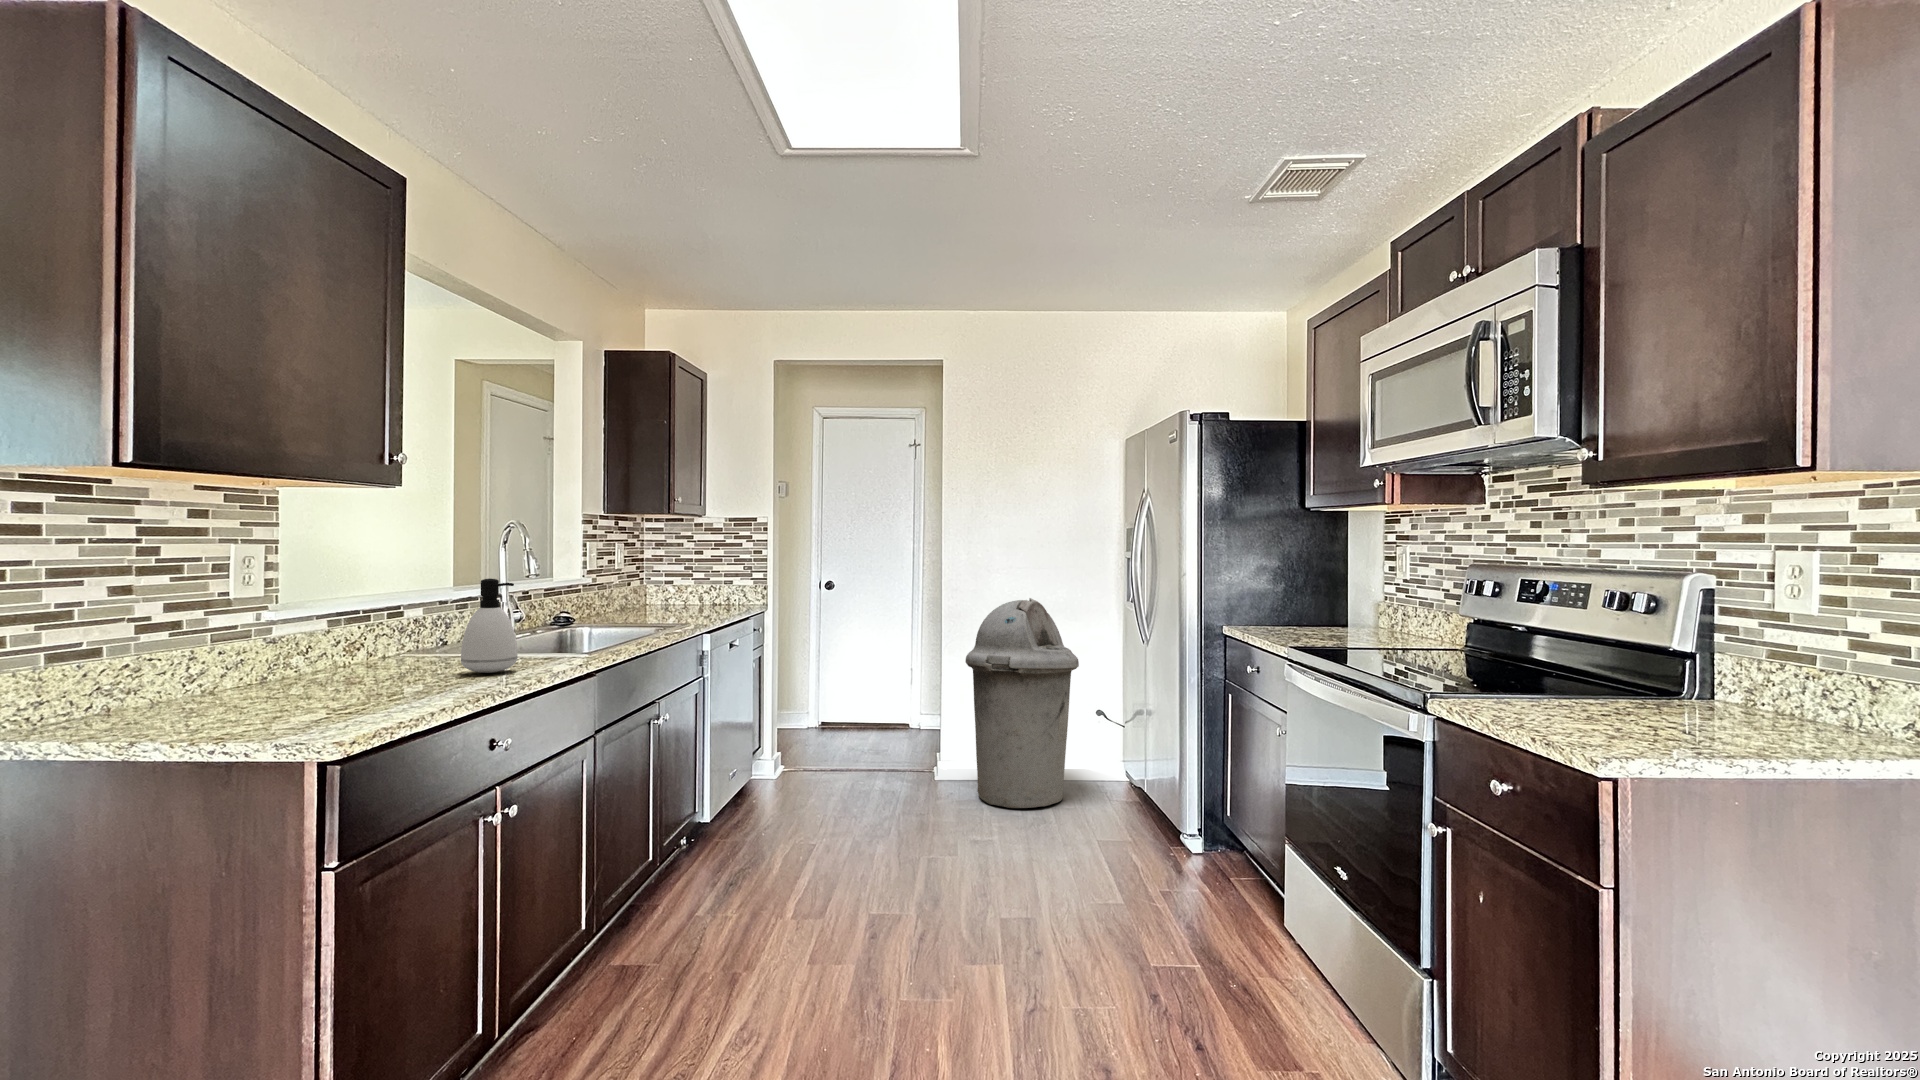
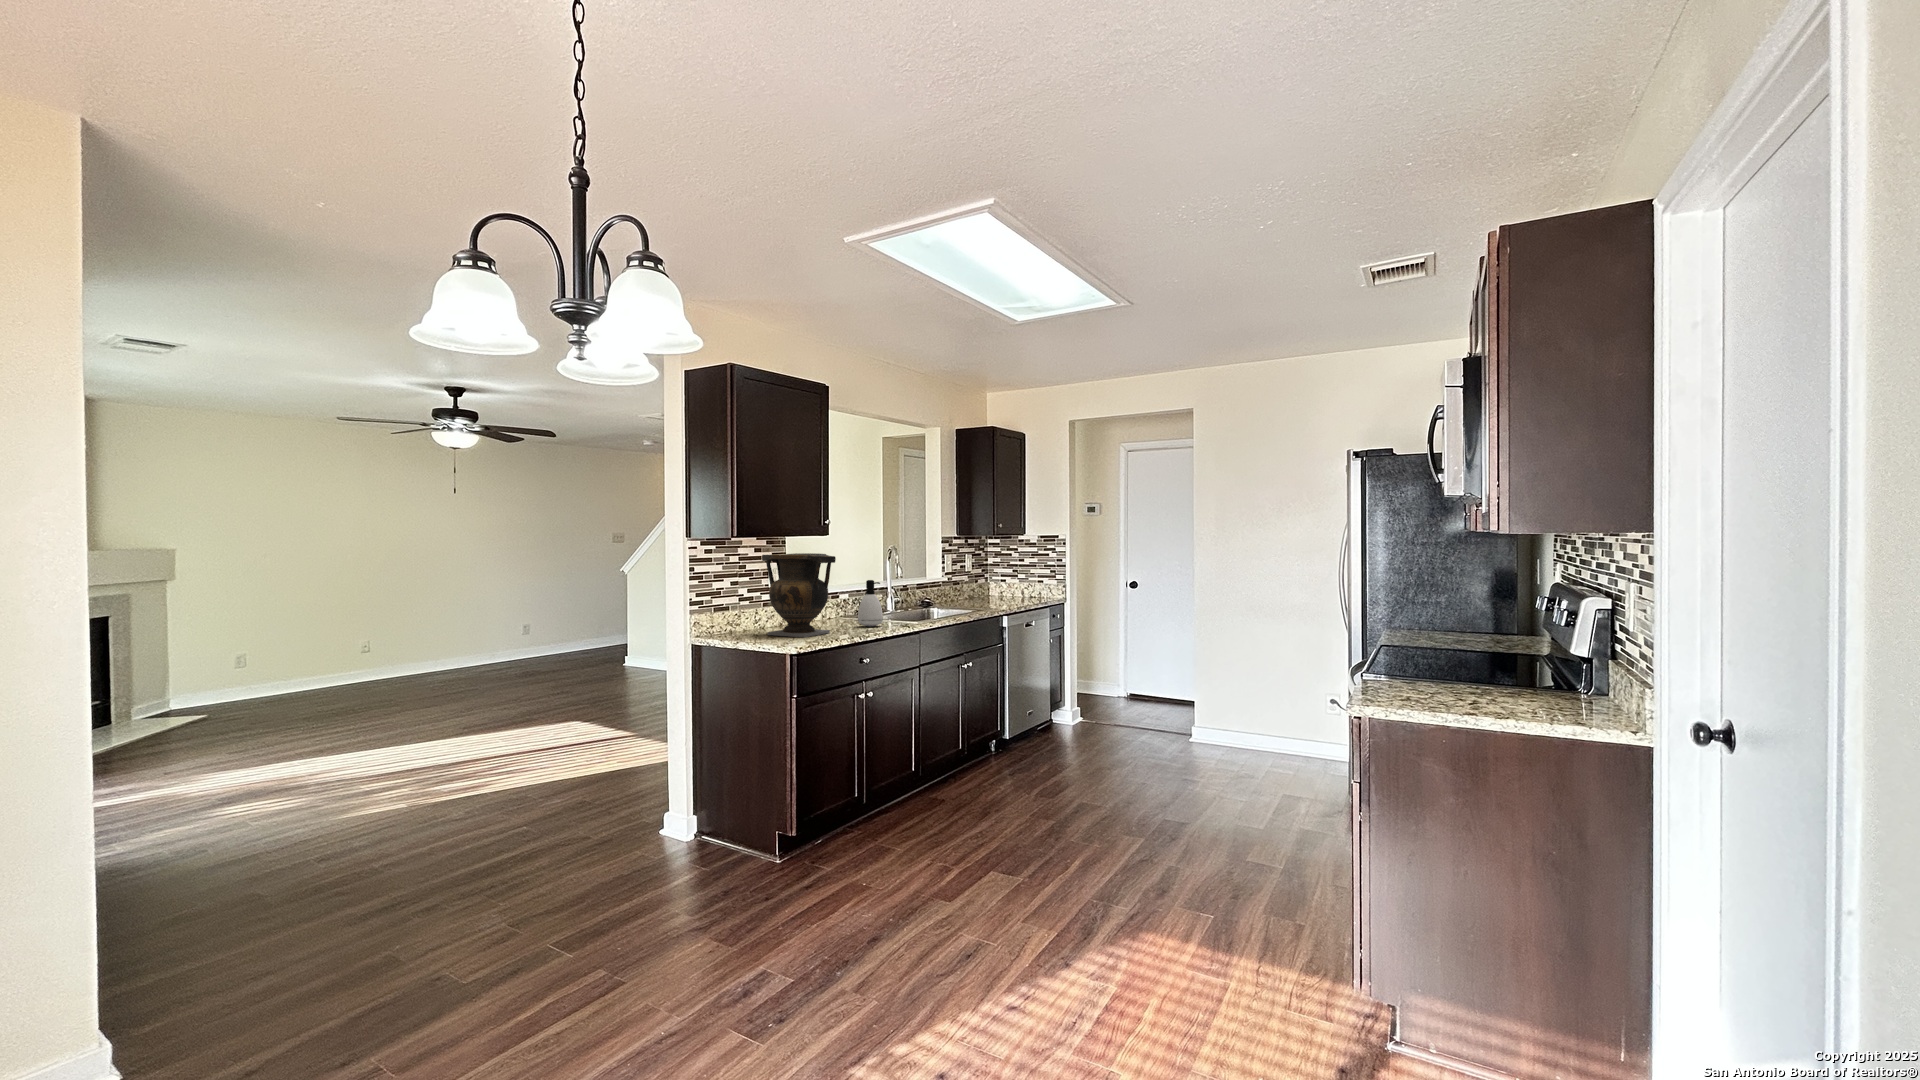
vase: none [208,516,419,716] -> present [762,553,836,637]
trash can: present [965,598,1079,808] -> none [1199,598,1289,755]

